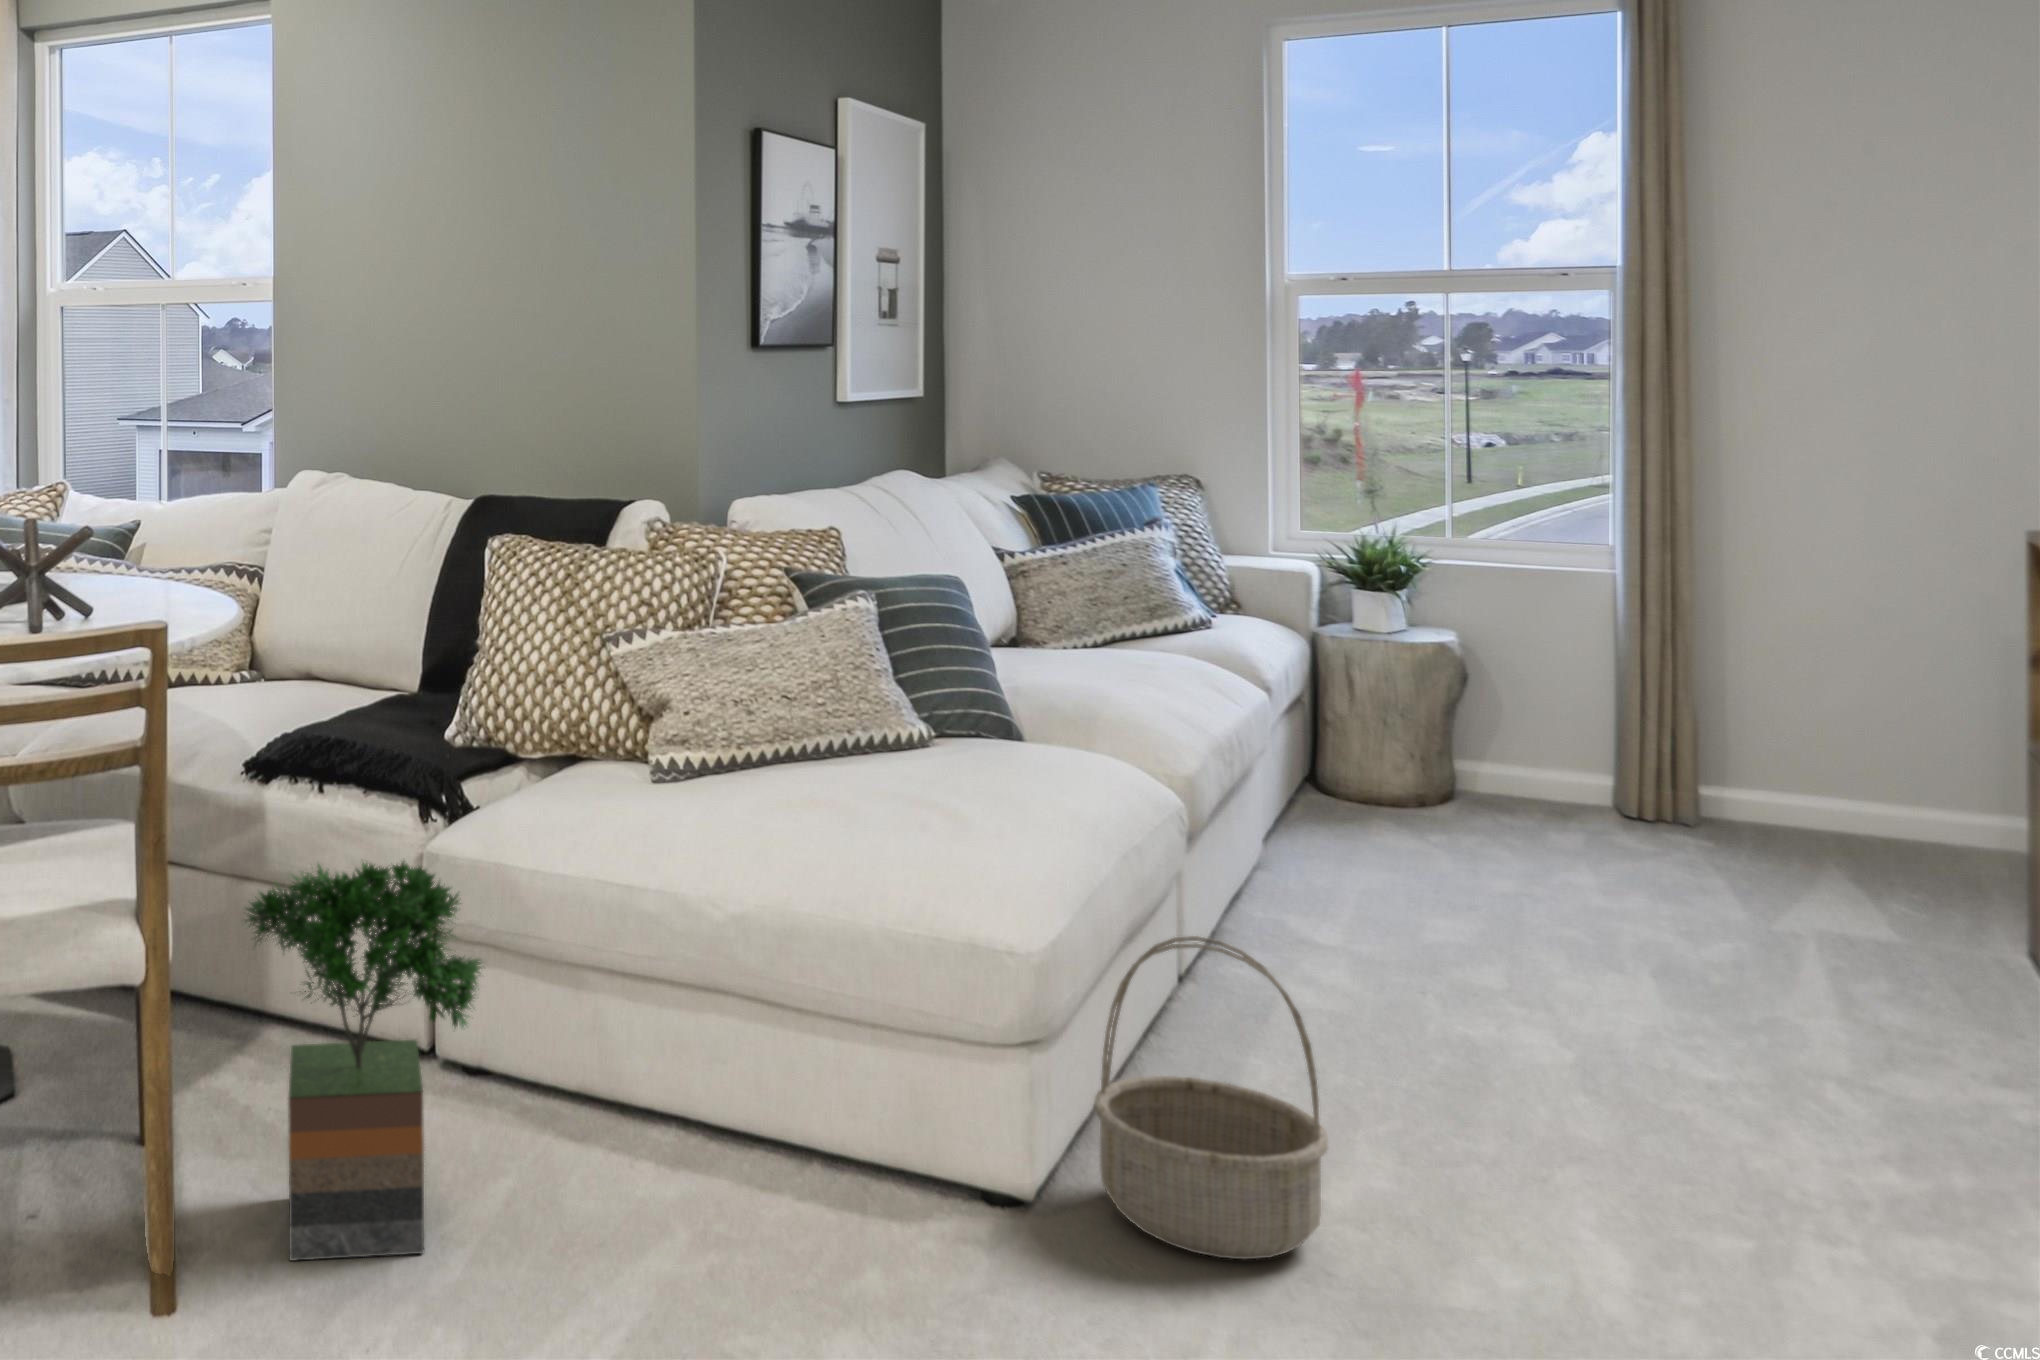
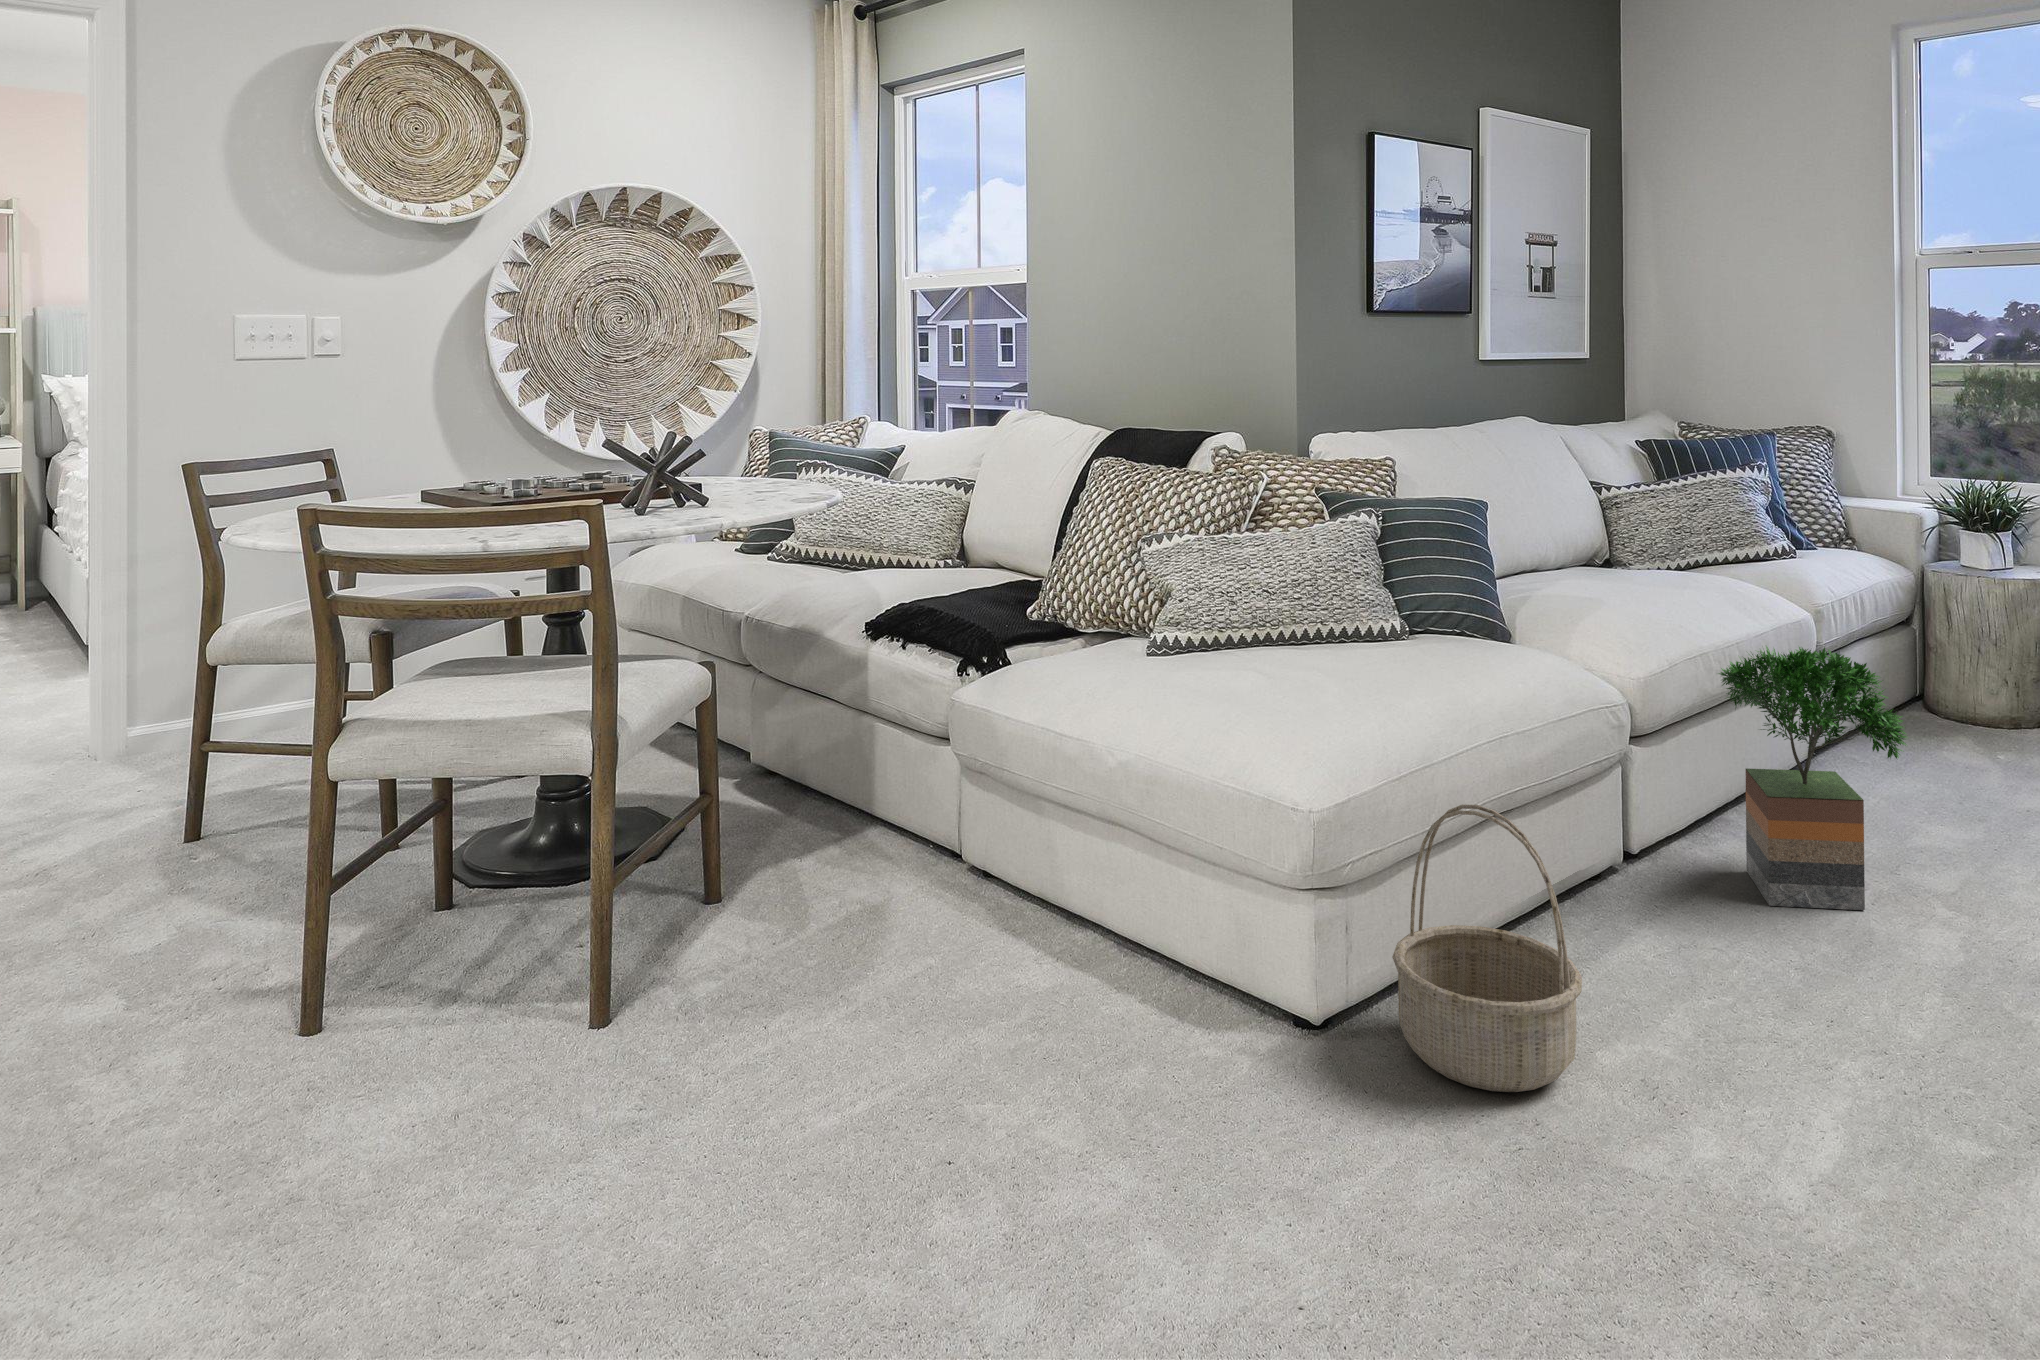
potted tree: present [246,861,482,1260] -> present [1719,646,1906,910]

